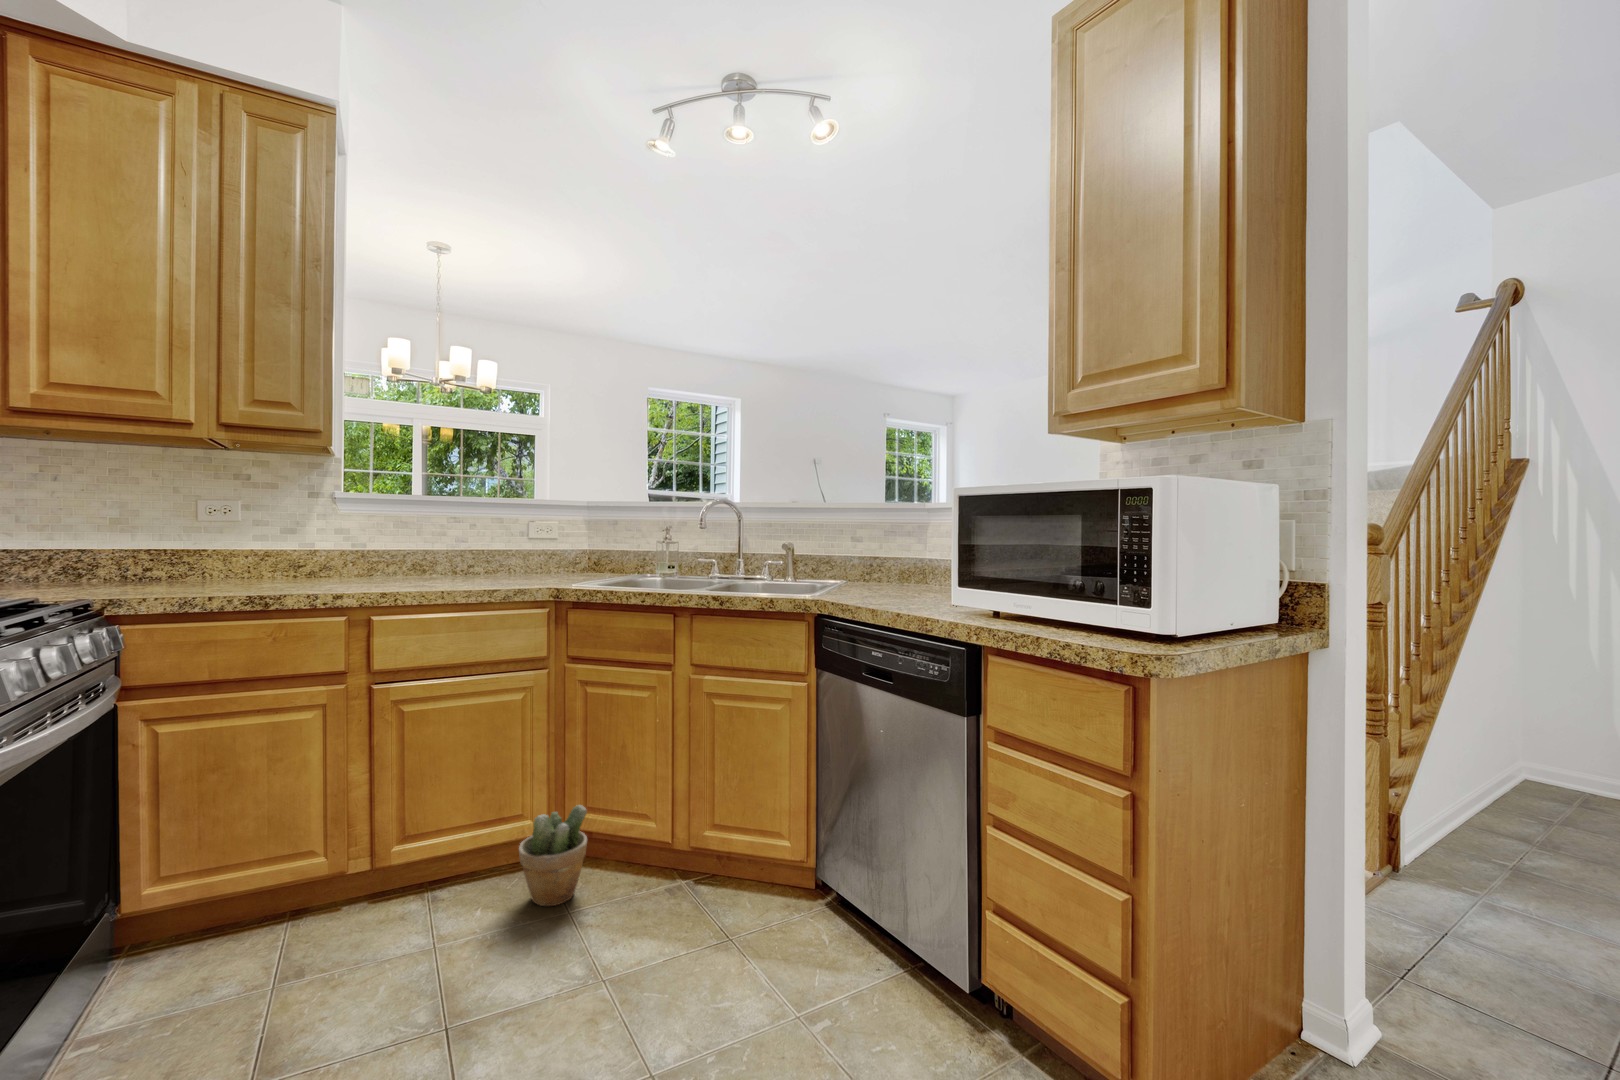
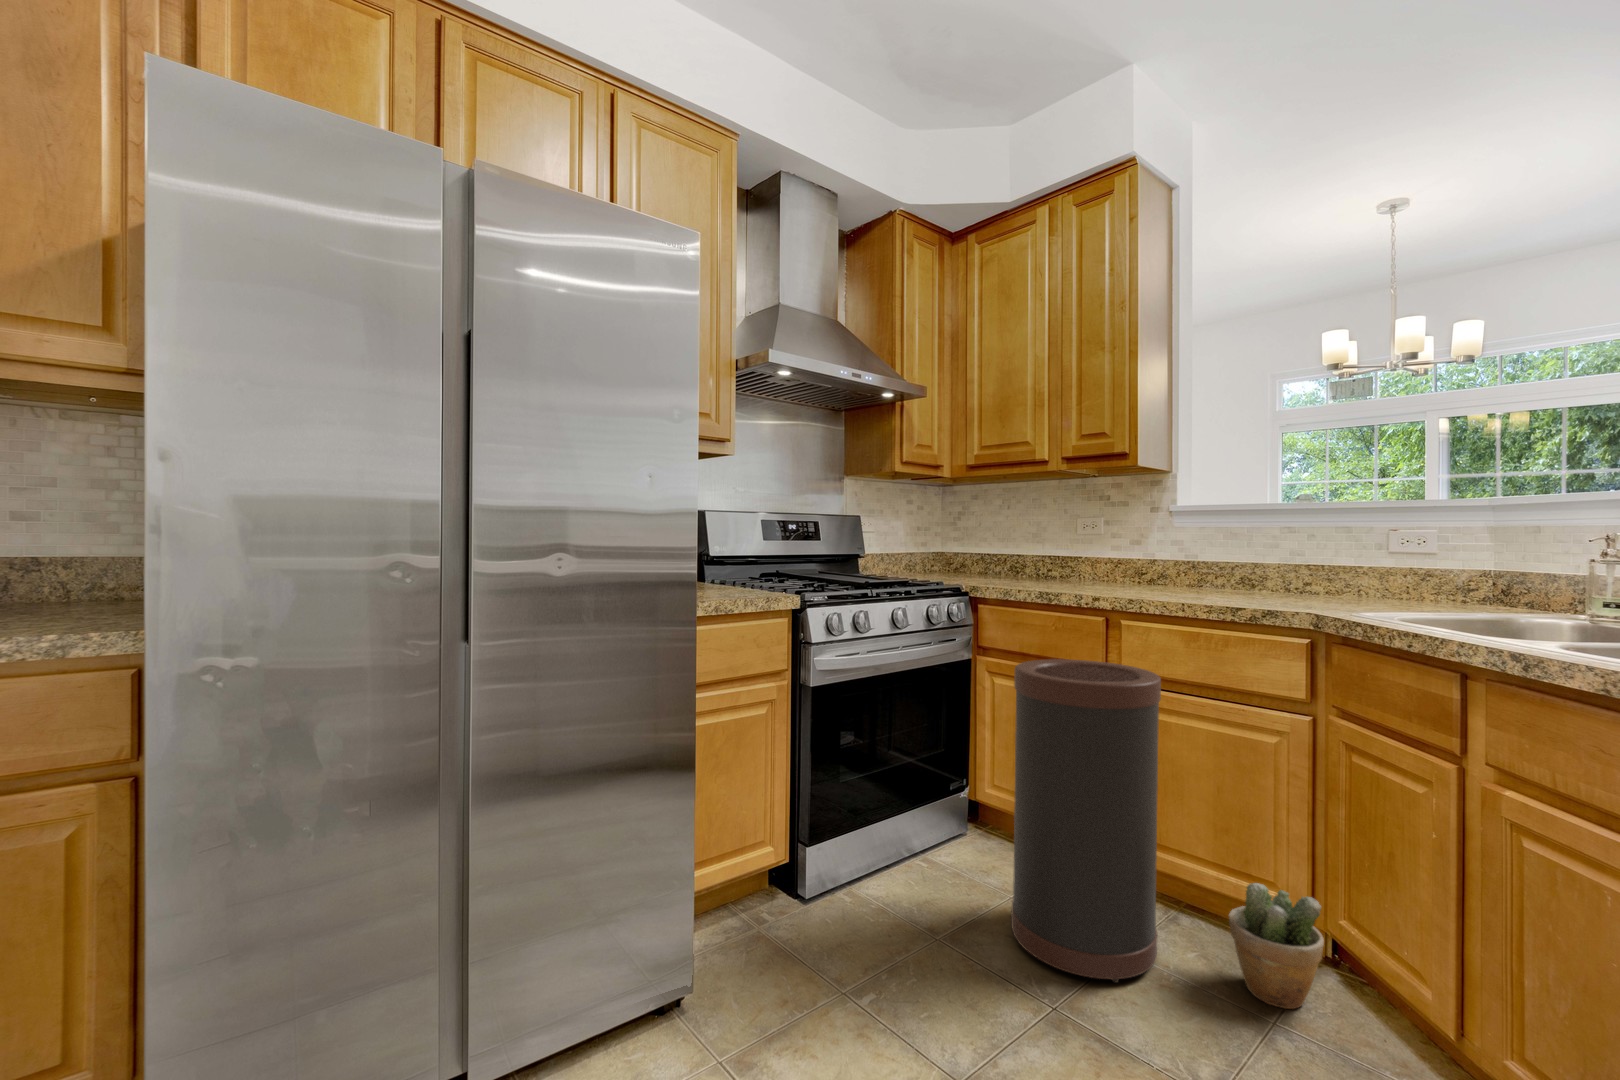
trash can: none [308,660,479,1010] -> present [1011,659,1161,983]

